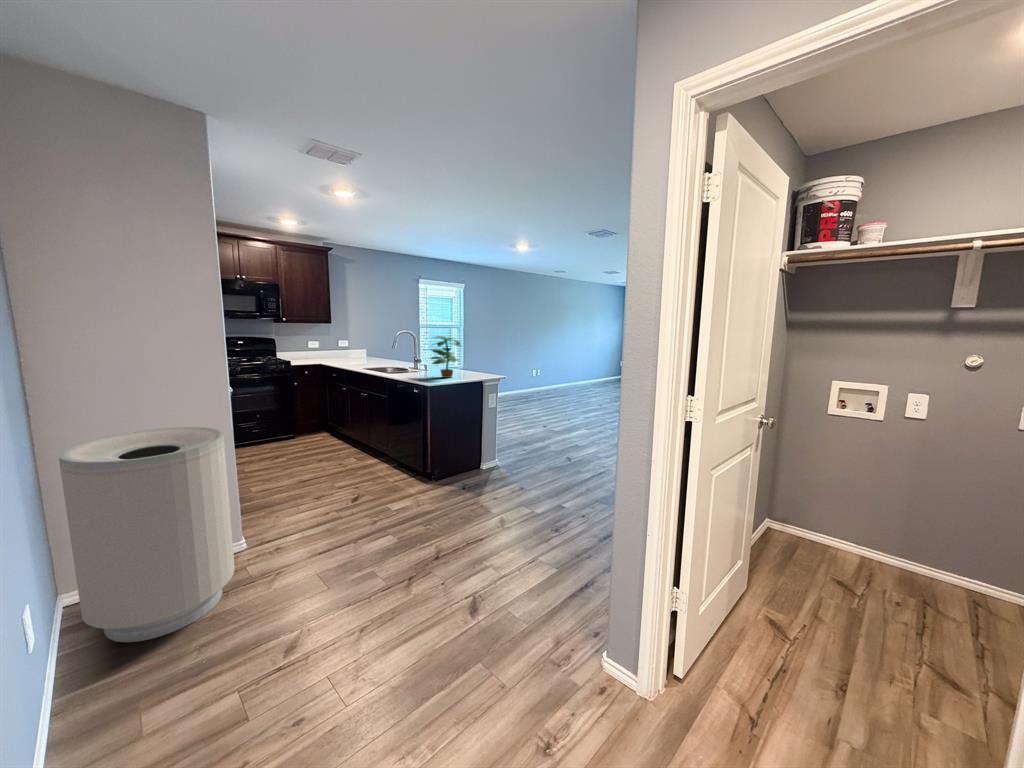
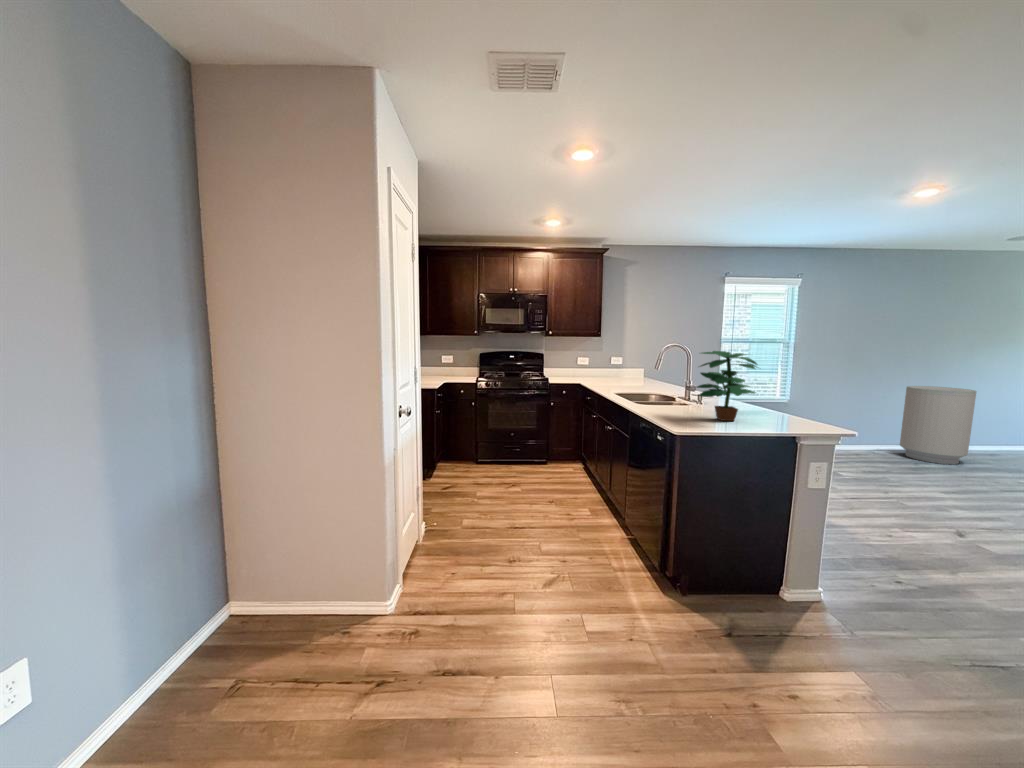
trash can: present [58,427,235,642] -> present [900,386,976,464]

